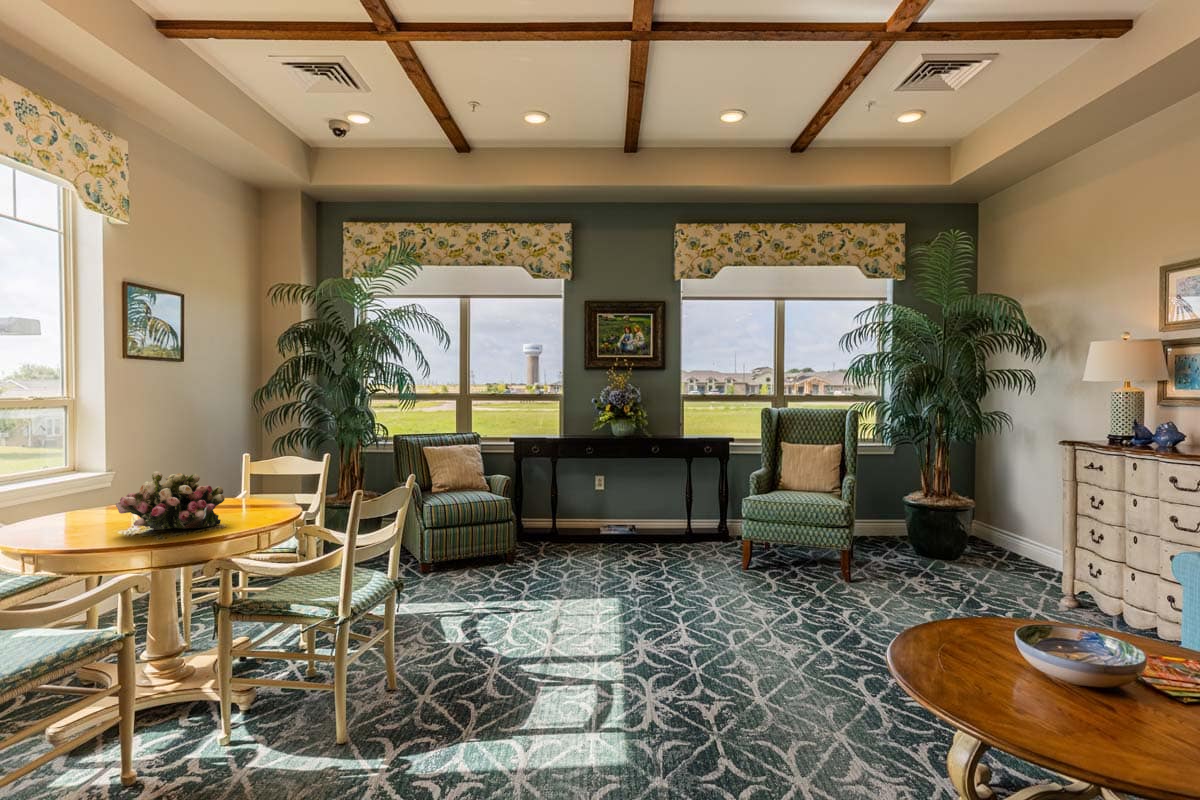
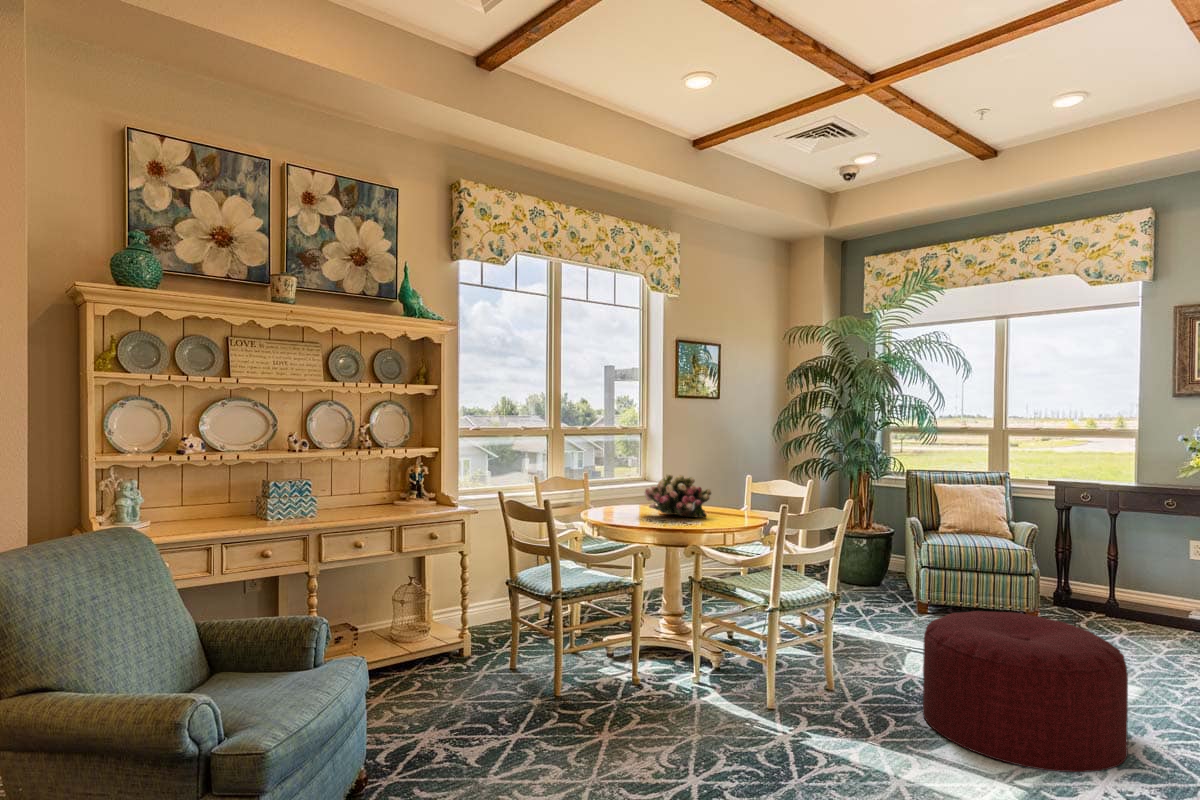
ottoman: none [487,564,645,708] -> present [923,611,1128,772]

